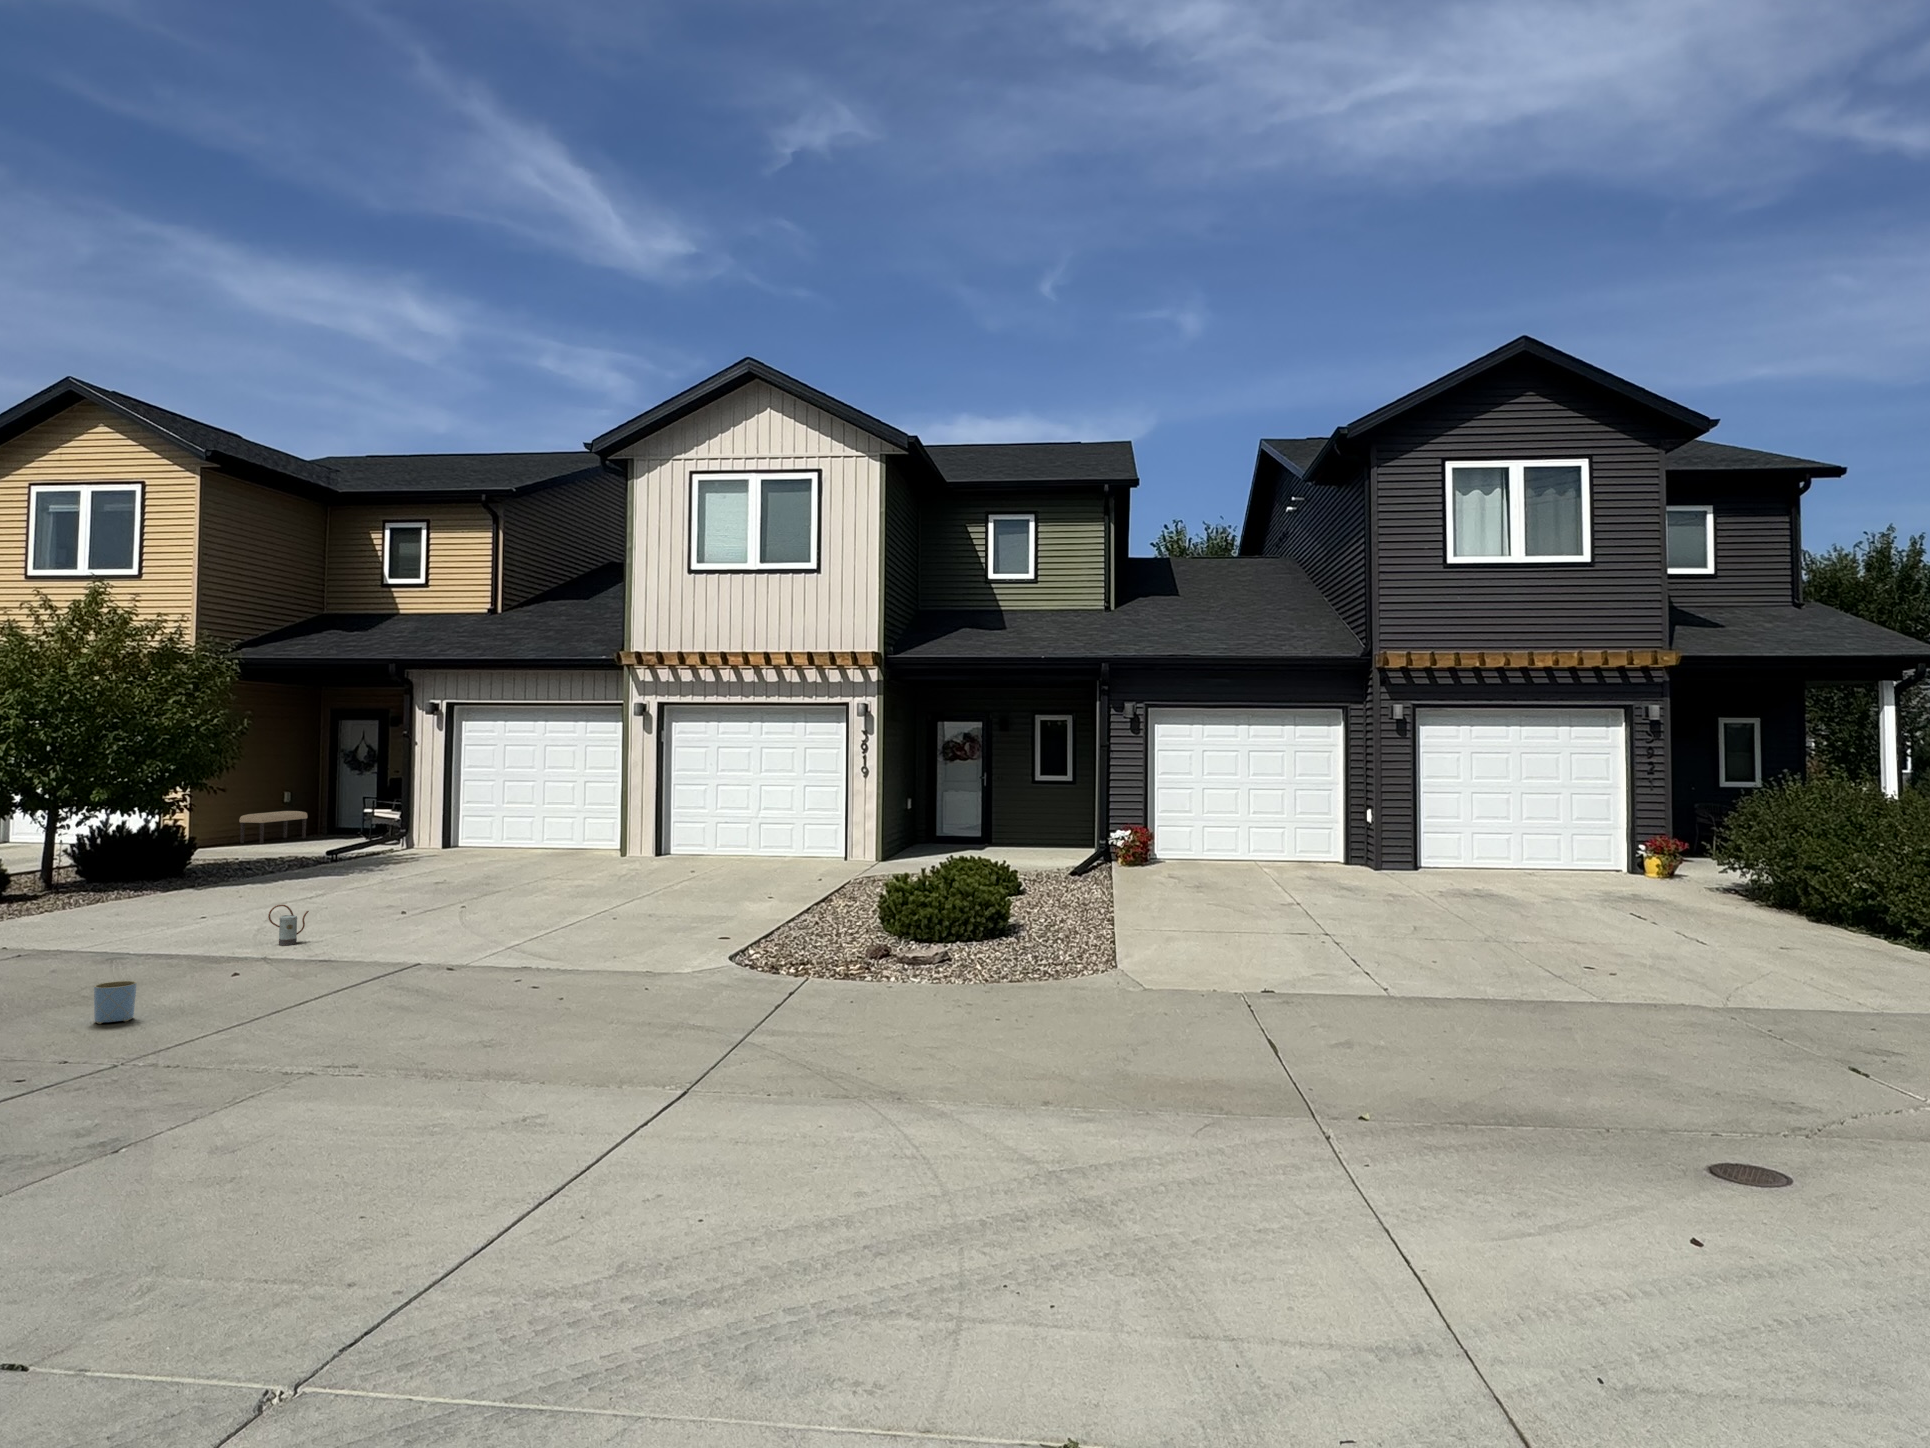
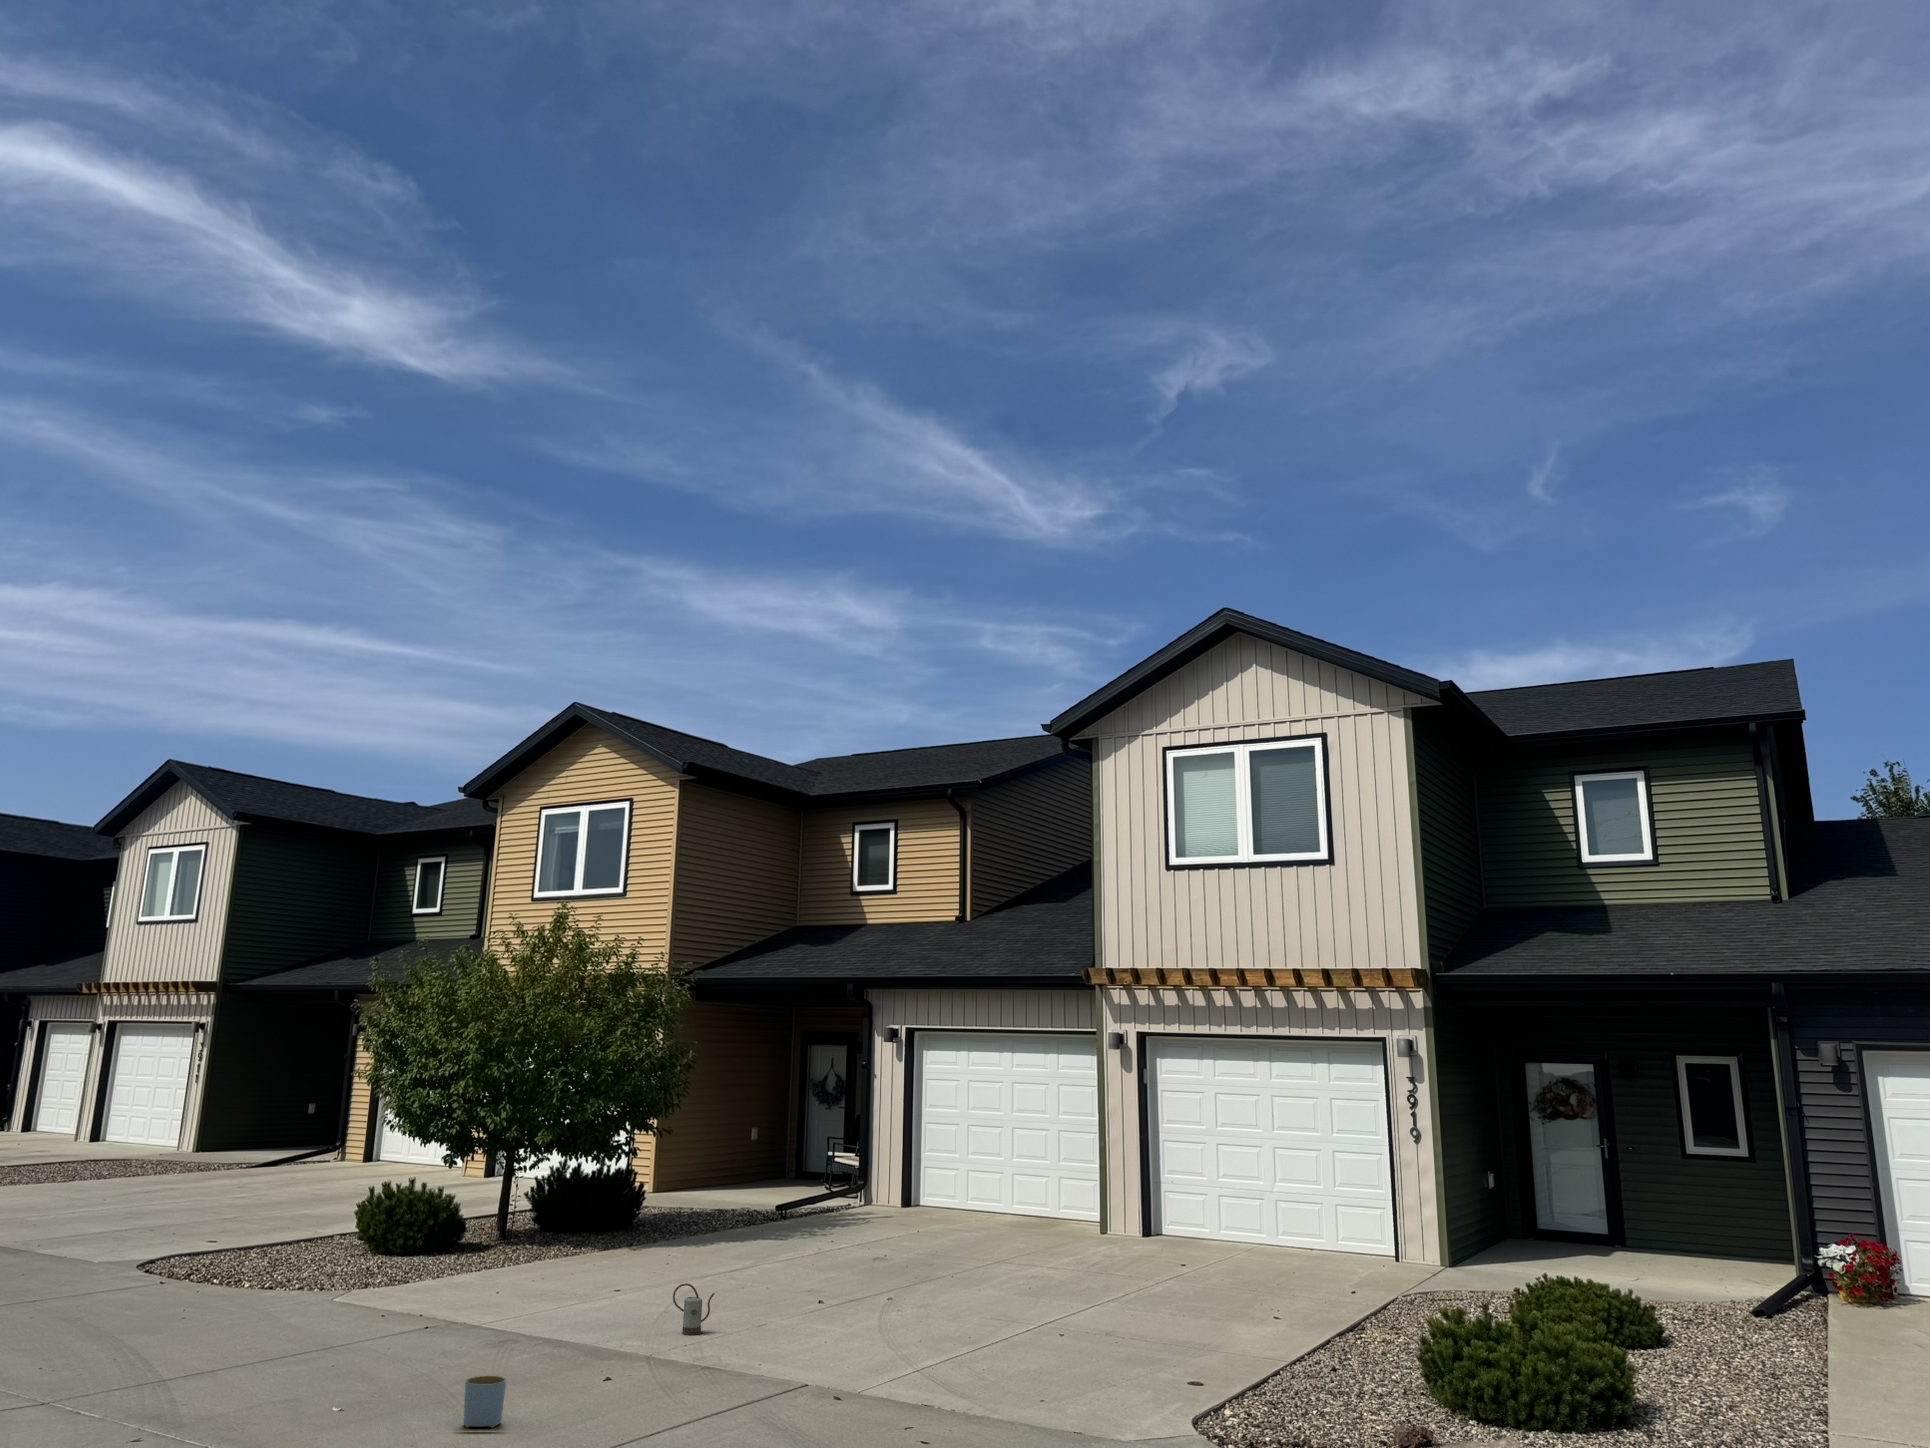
bench: present [239,811,308,844] -> none [703,1151,770,1189]

